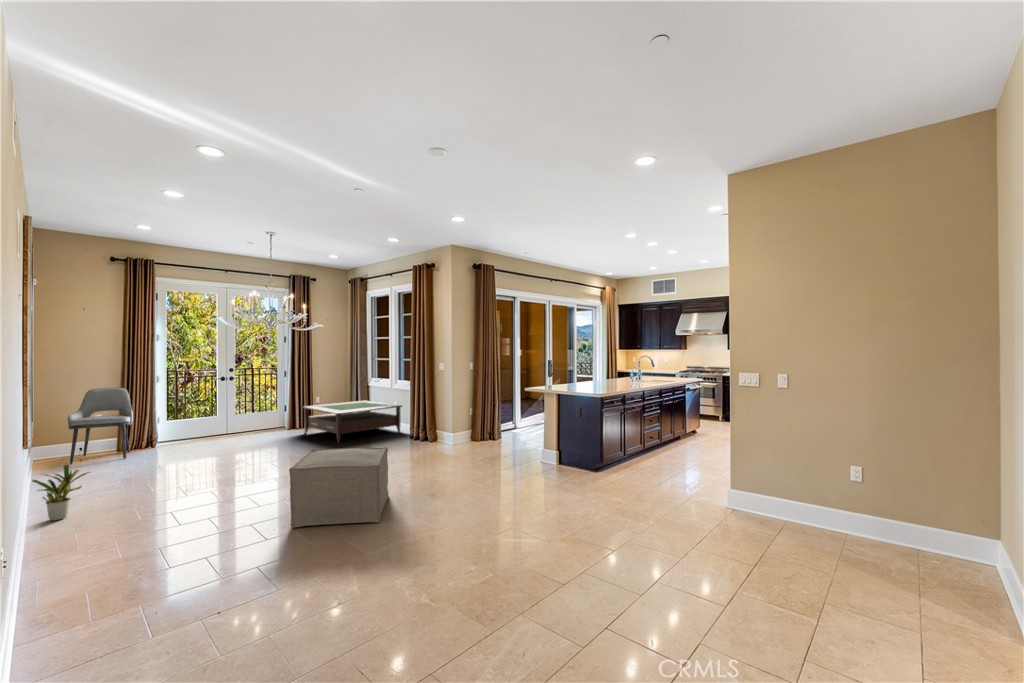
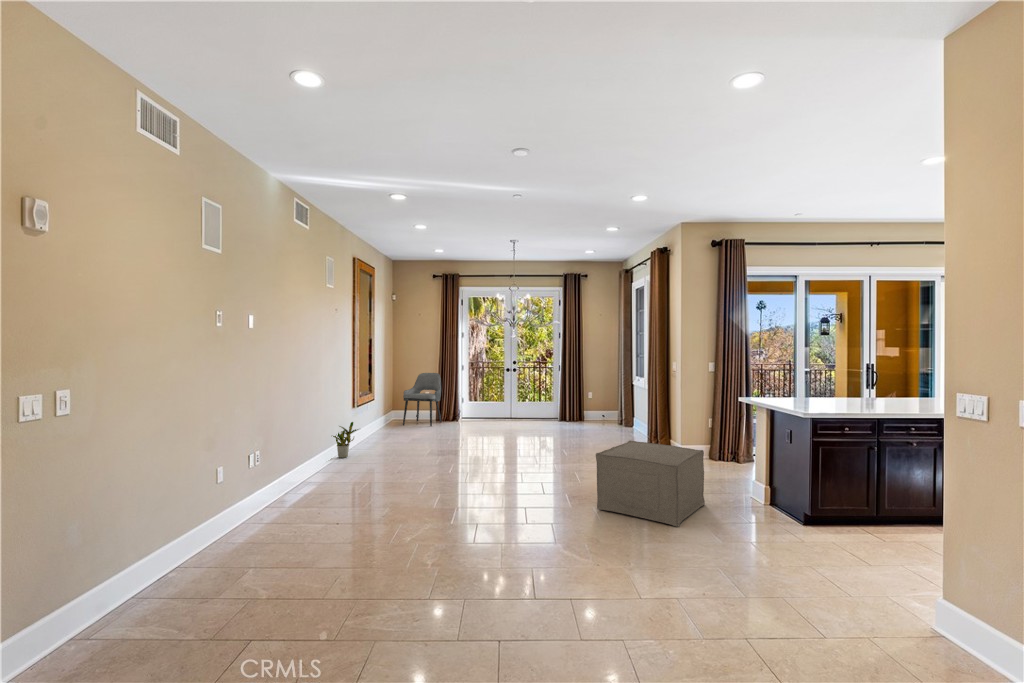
coffee table: present [303,401,402,442] -> none [563,400,650,438]
ottoman: present [289,447,389,528] -> present [596,441,705,527]

